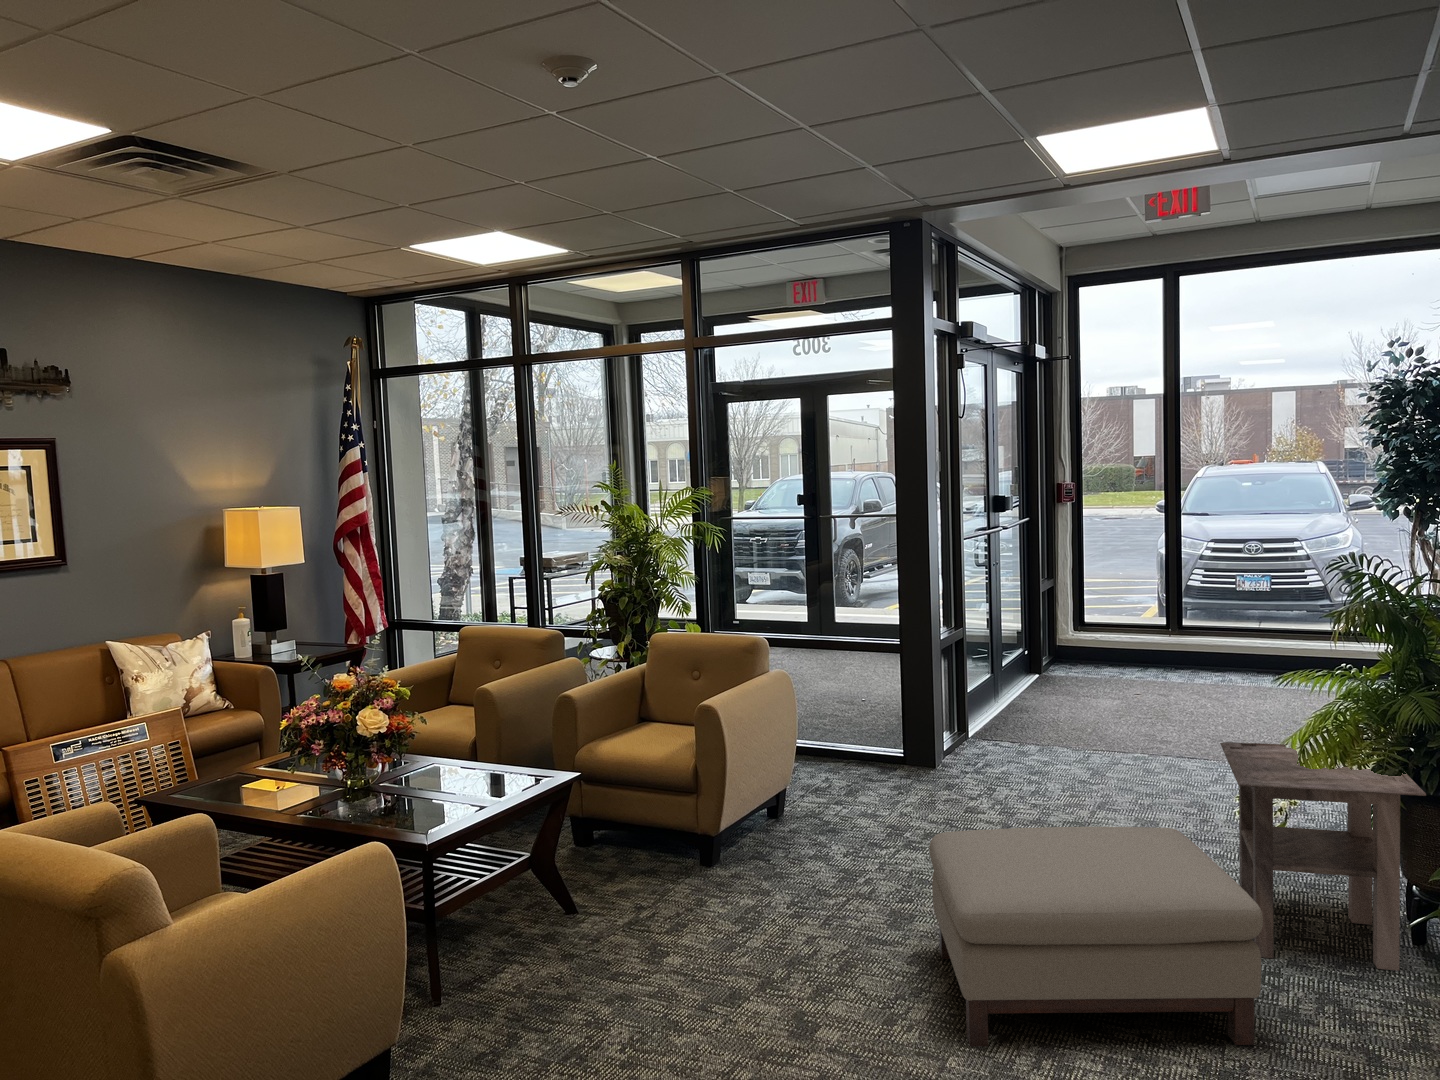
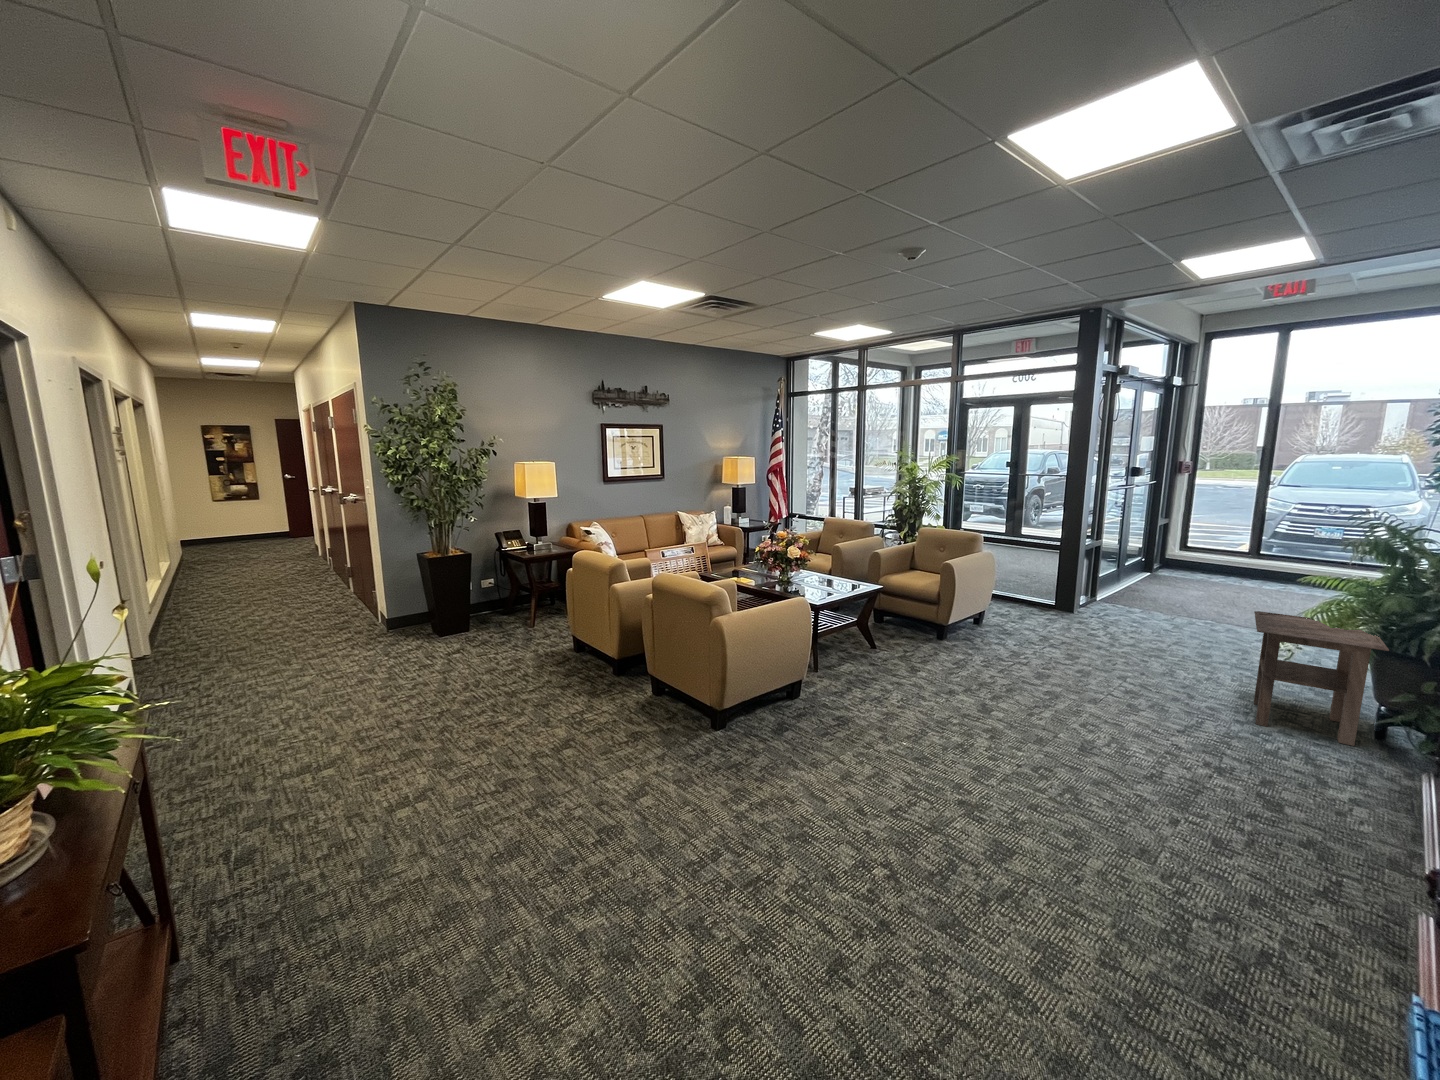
ottoman: present [929,827,1263,1047] -> none [1061,634,1255,759]

